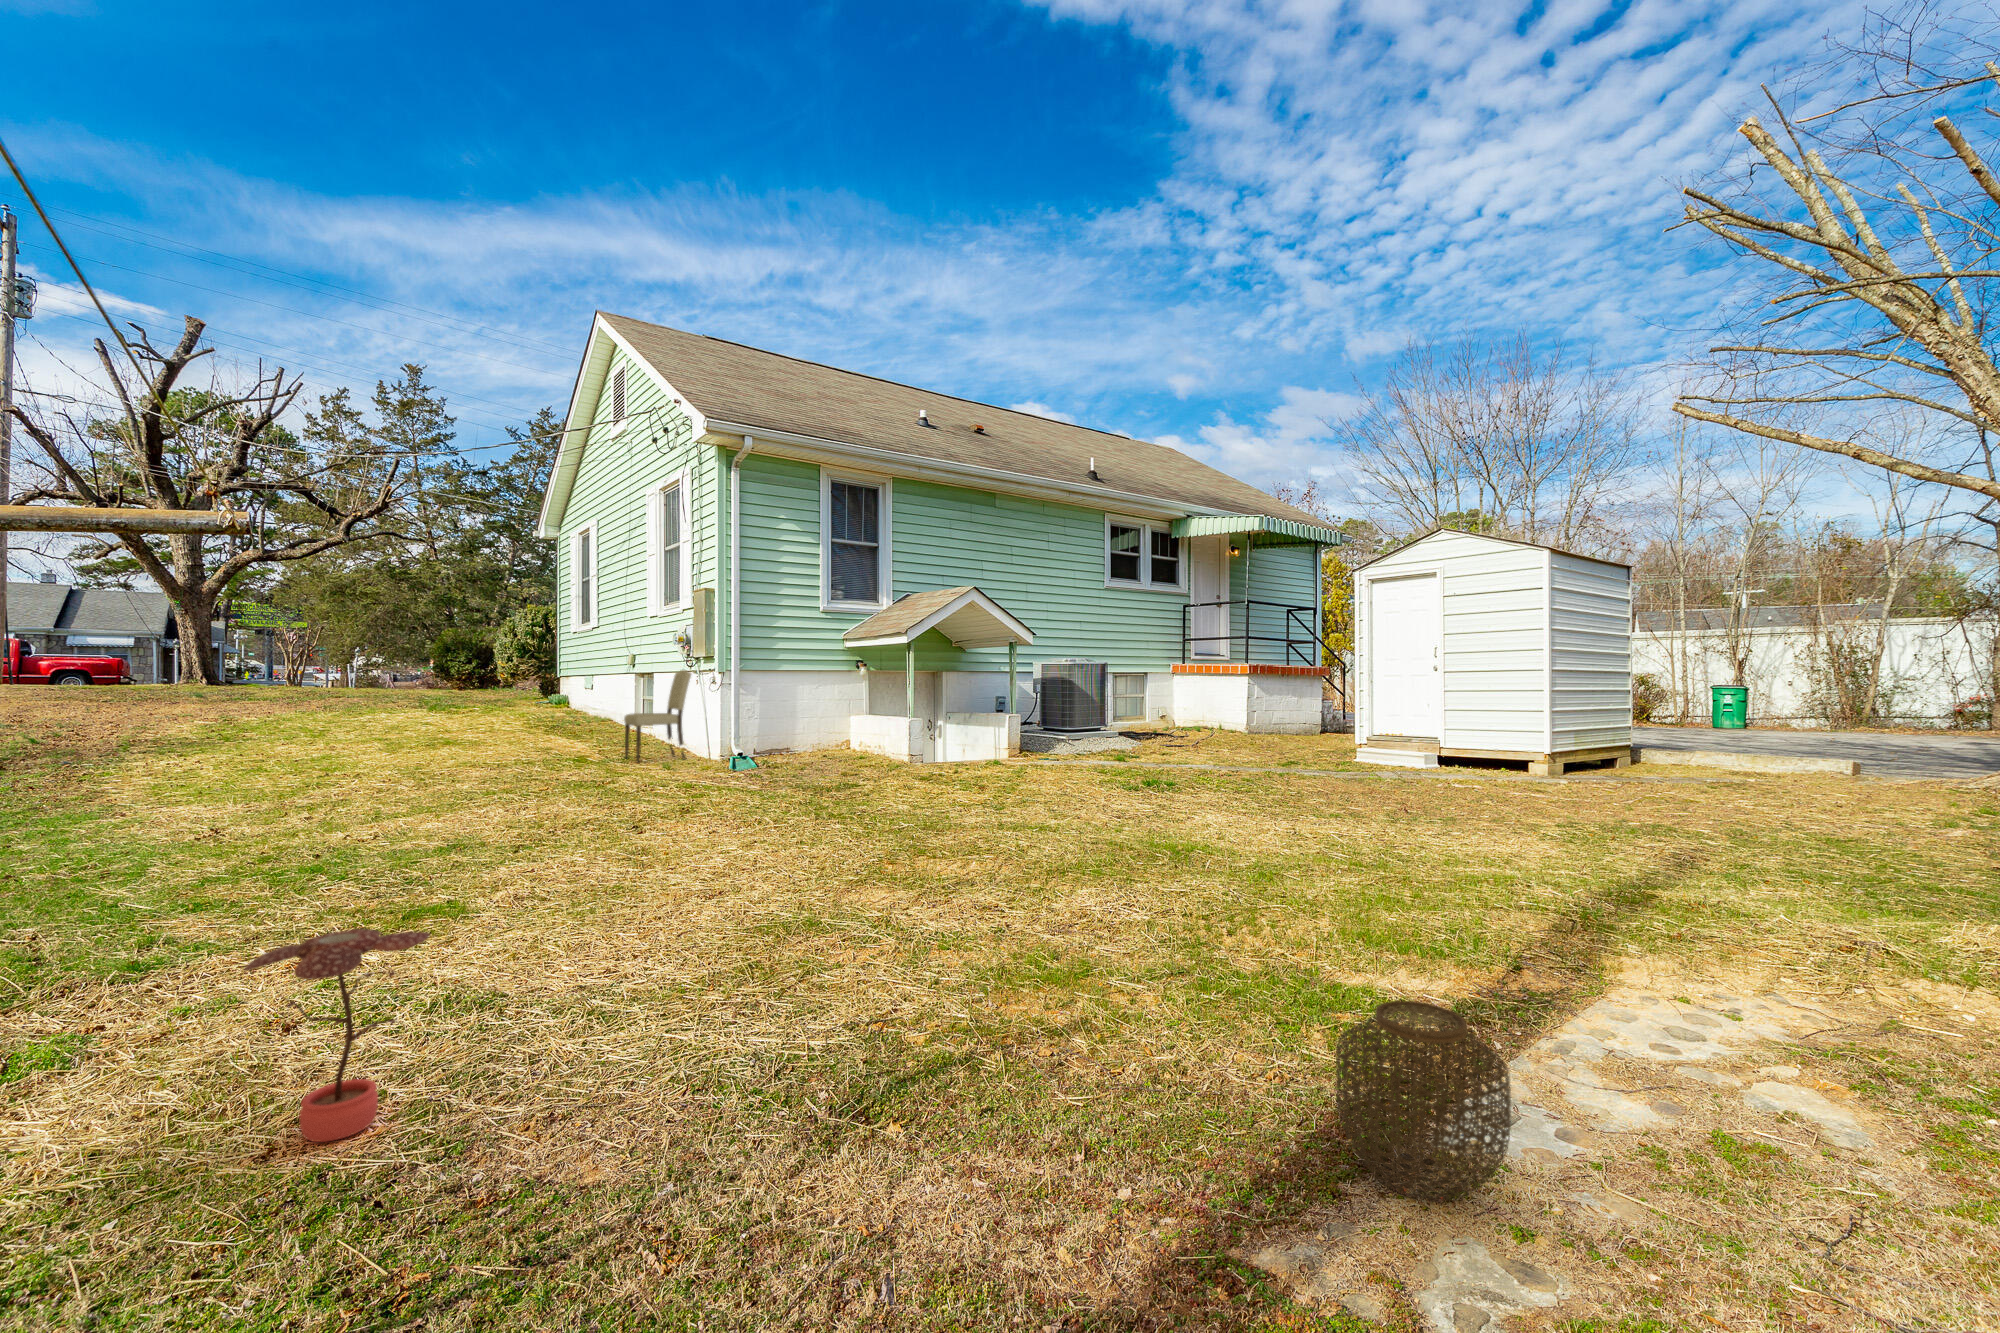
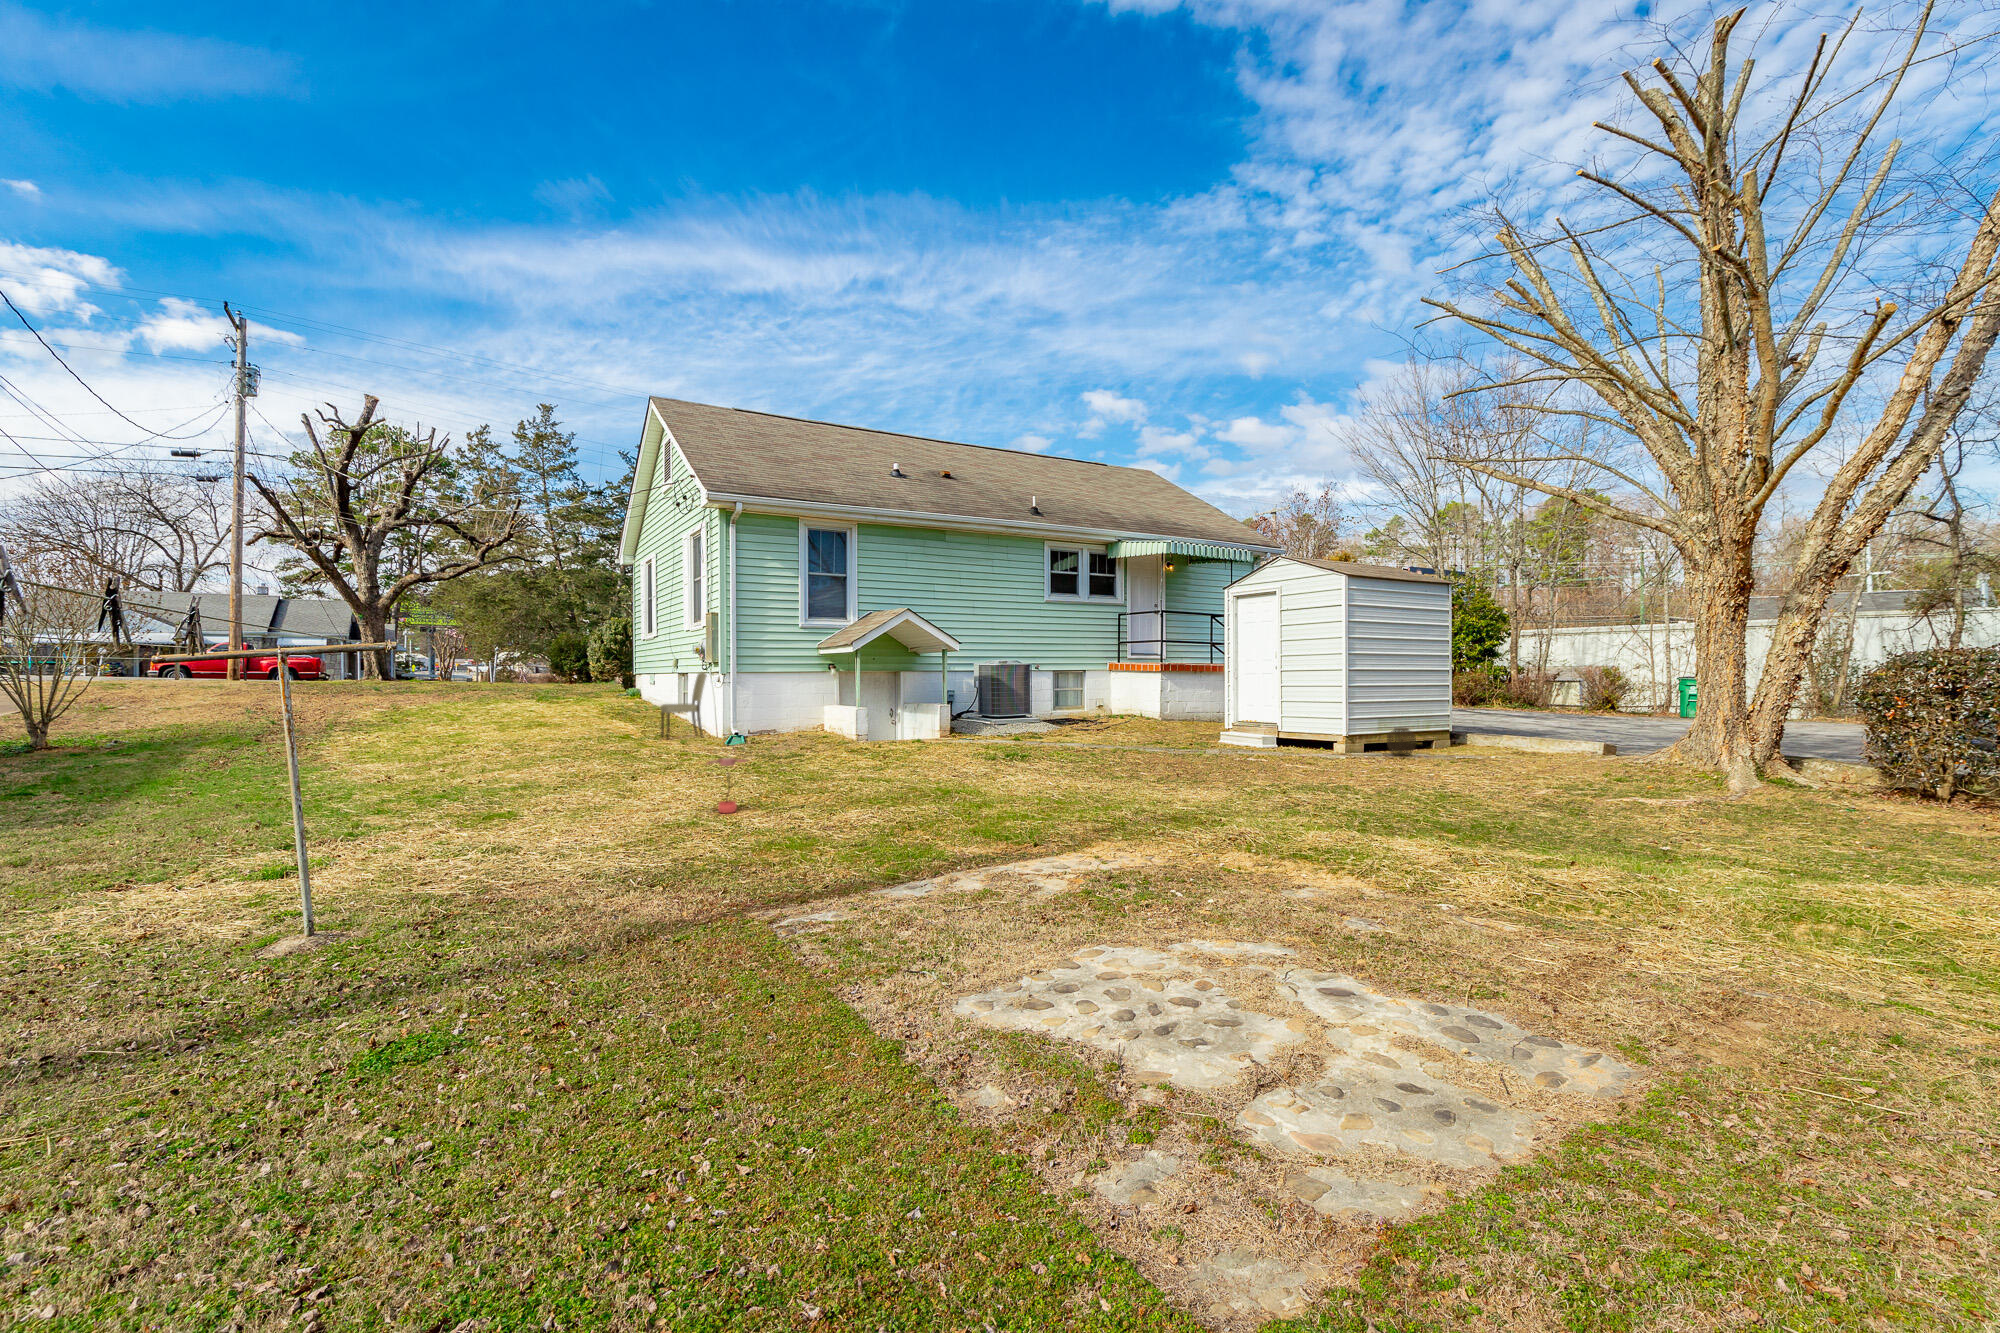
potted plant: present [244,929,429,1142] -> present [707,758,748,813]
woven basket: present [1336,1001,1511,1202] -> present [1387,728,1416,756]

